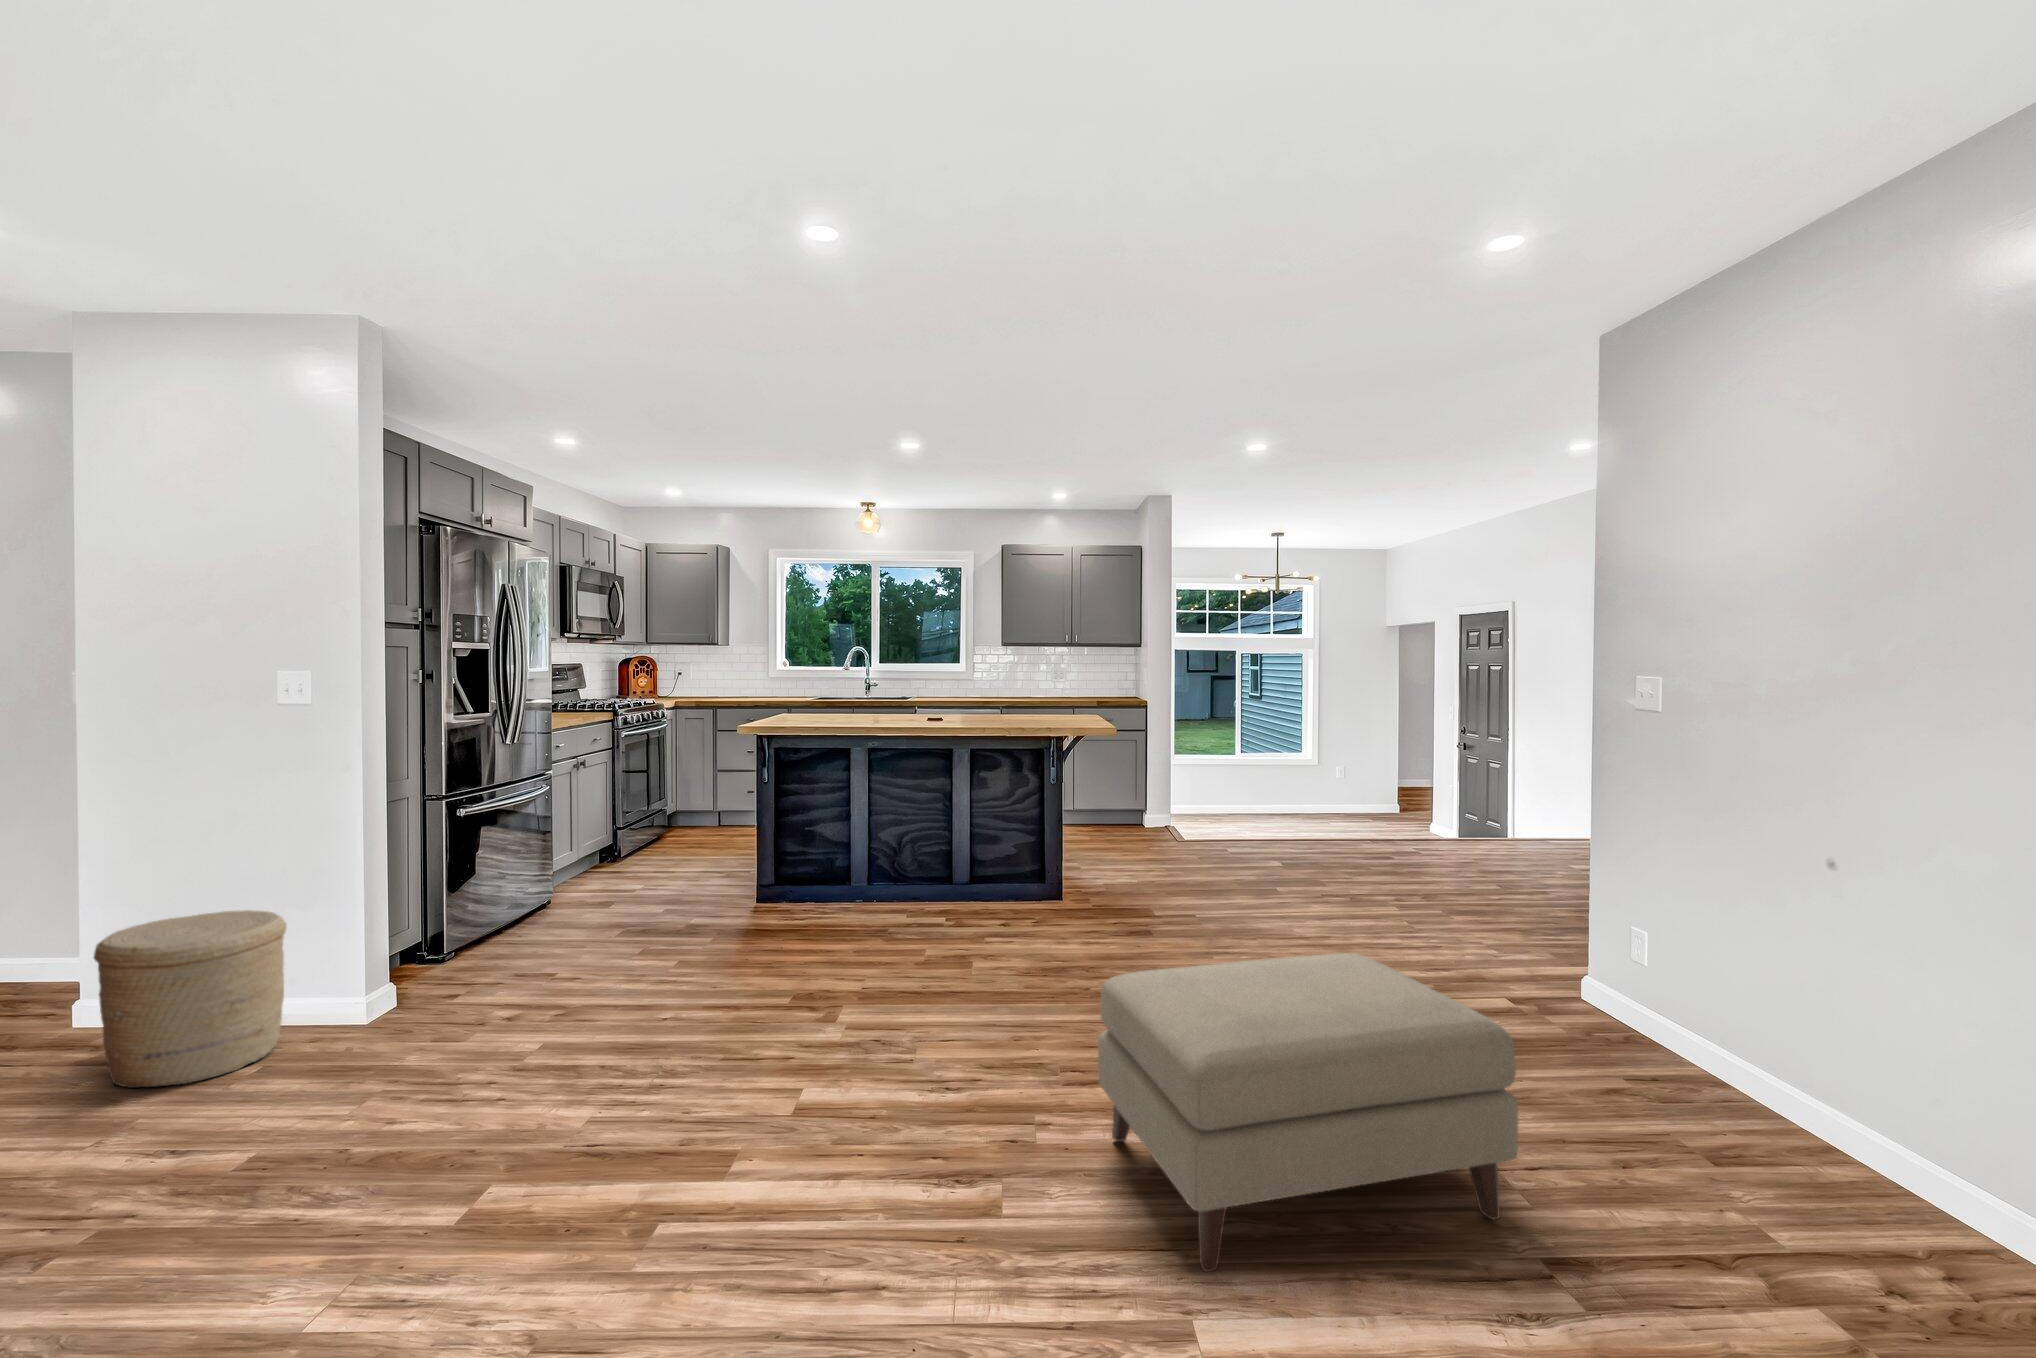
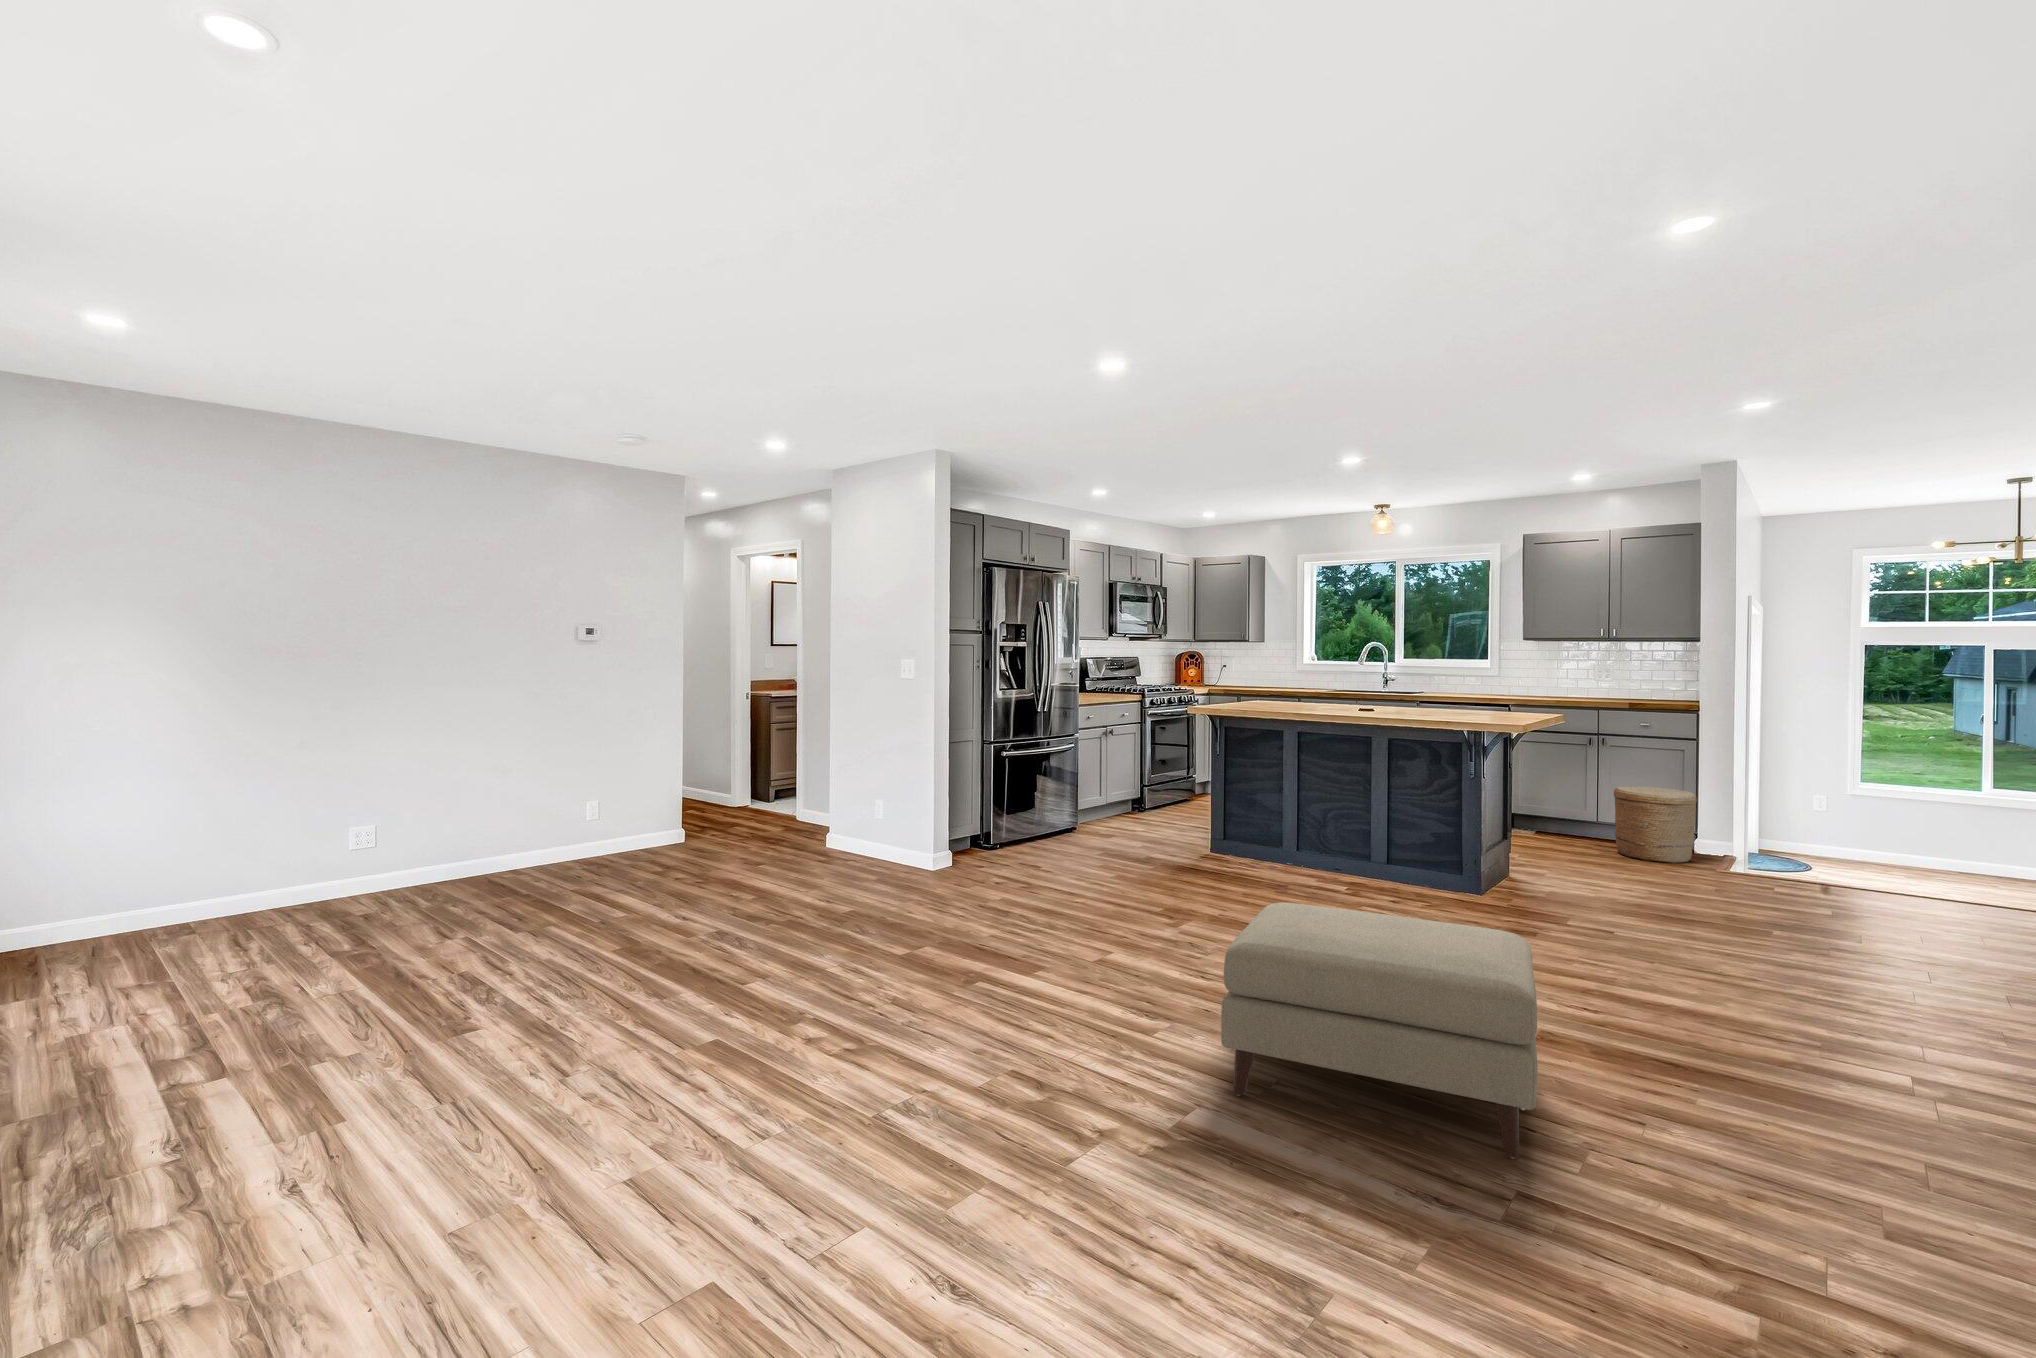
woven basket: present [94,910,287,1088] -> present [1614,786,1697,863]

